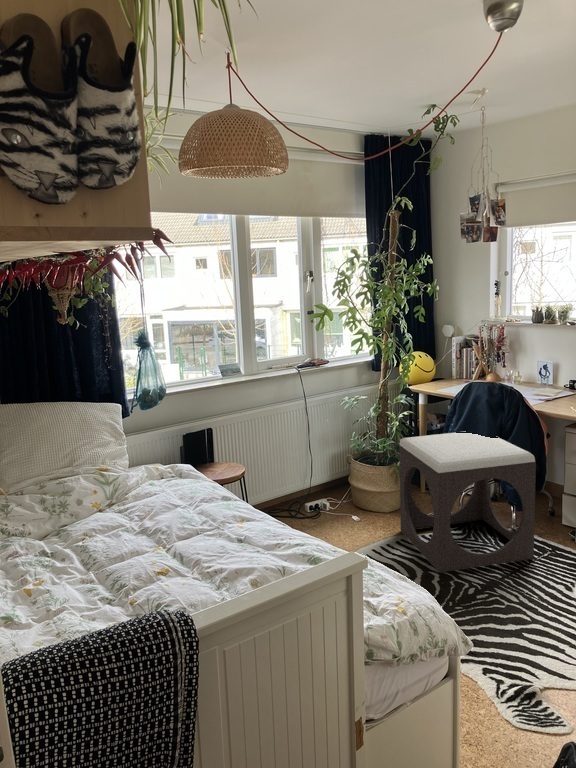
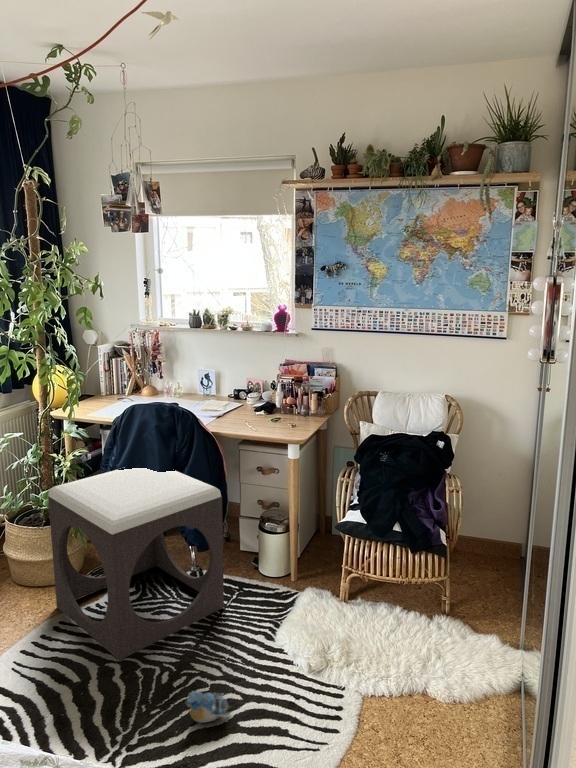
plush toy: none [480,598,521,626] -> present [185,691,232,723]

